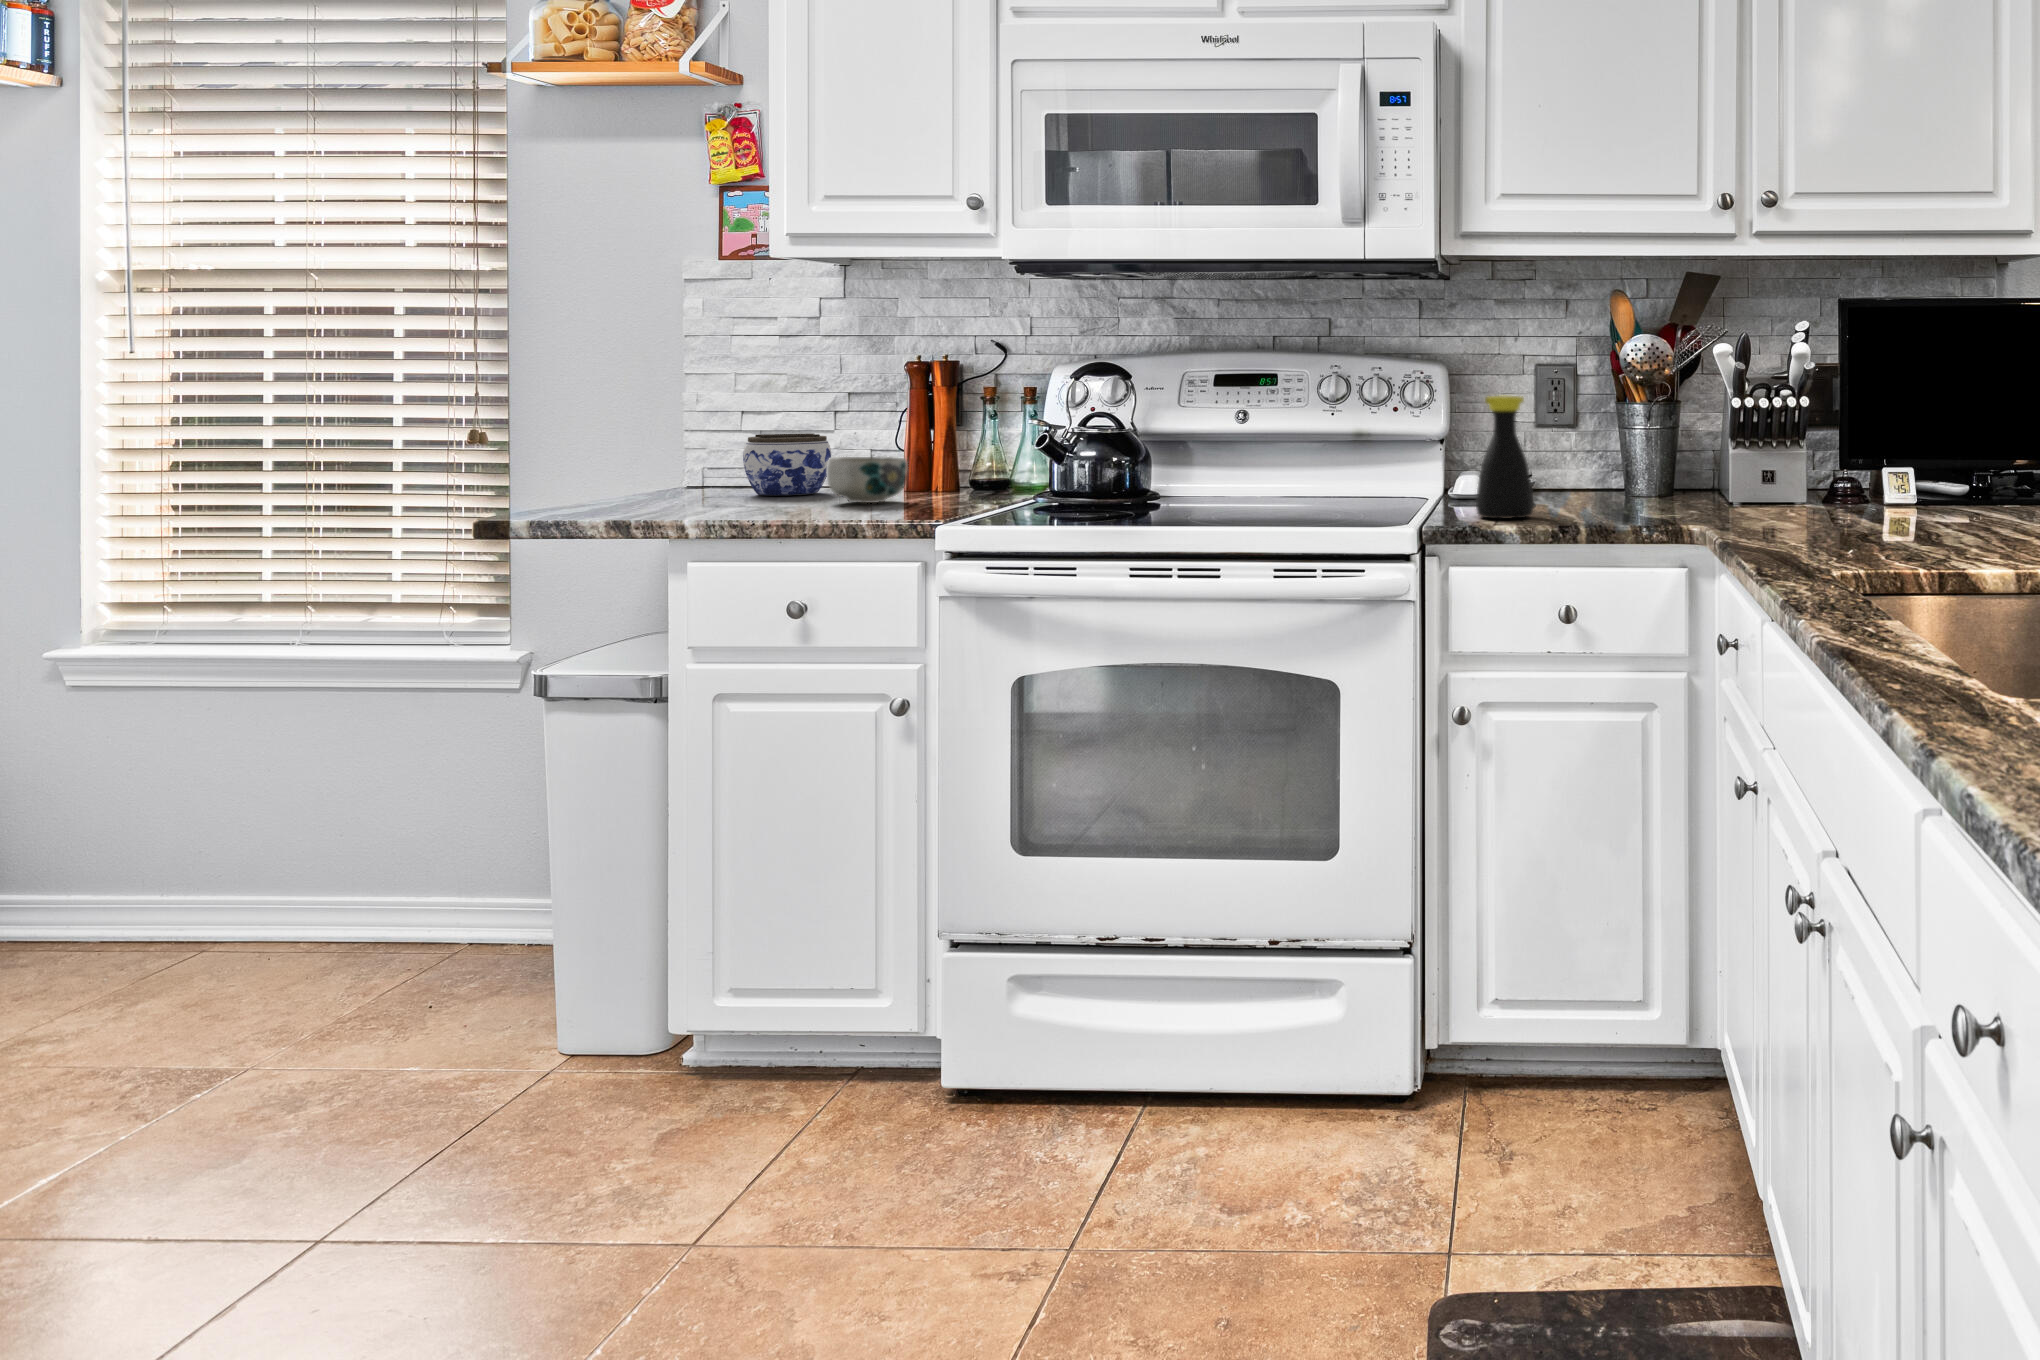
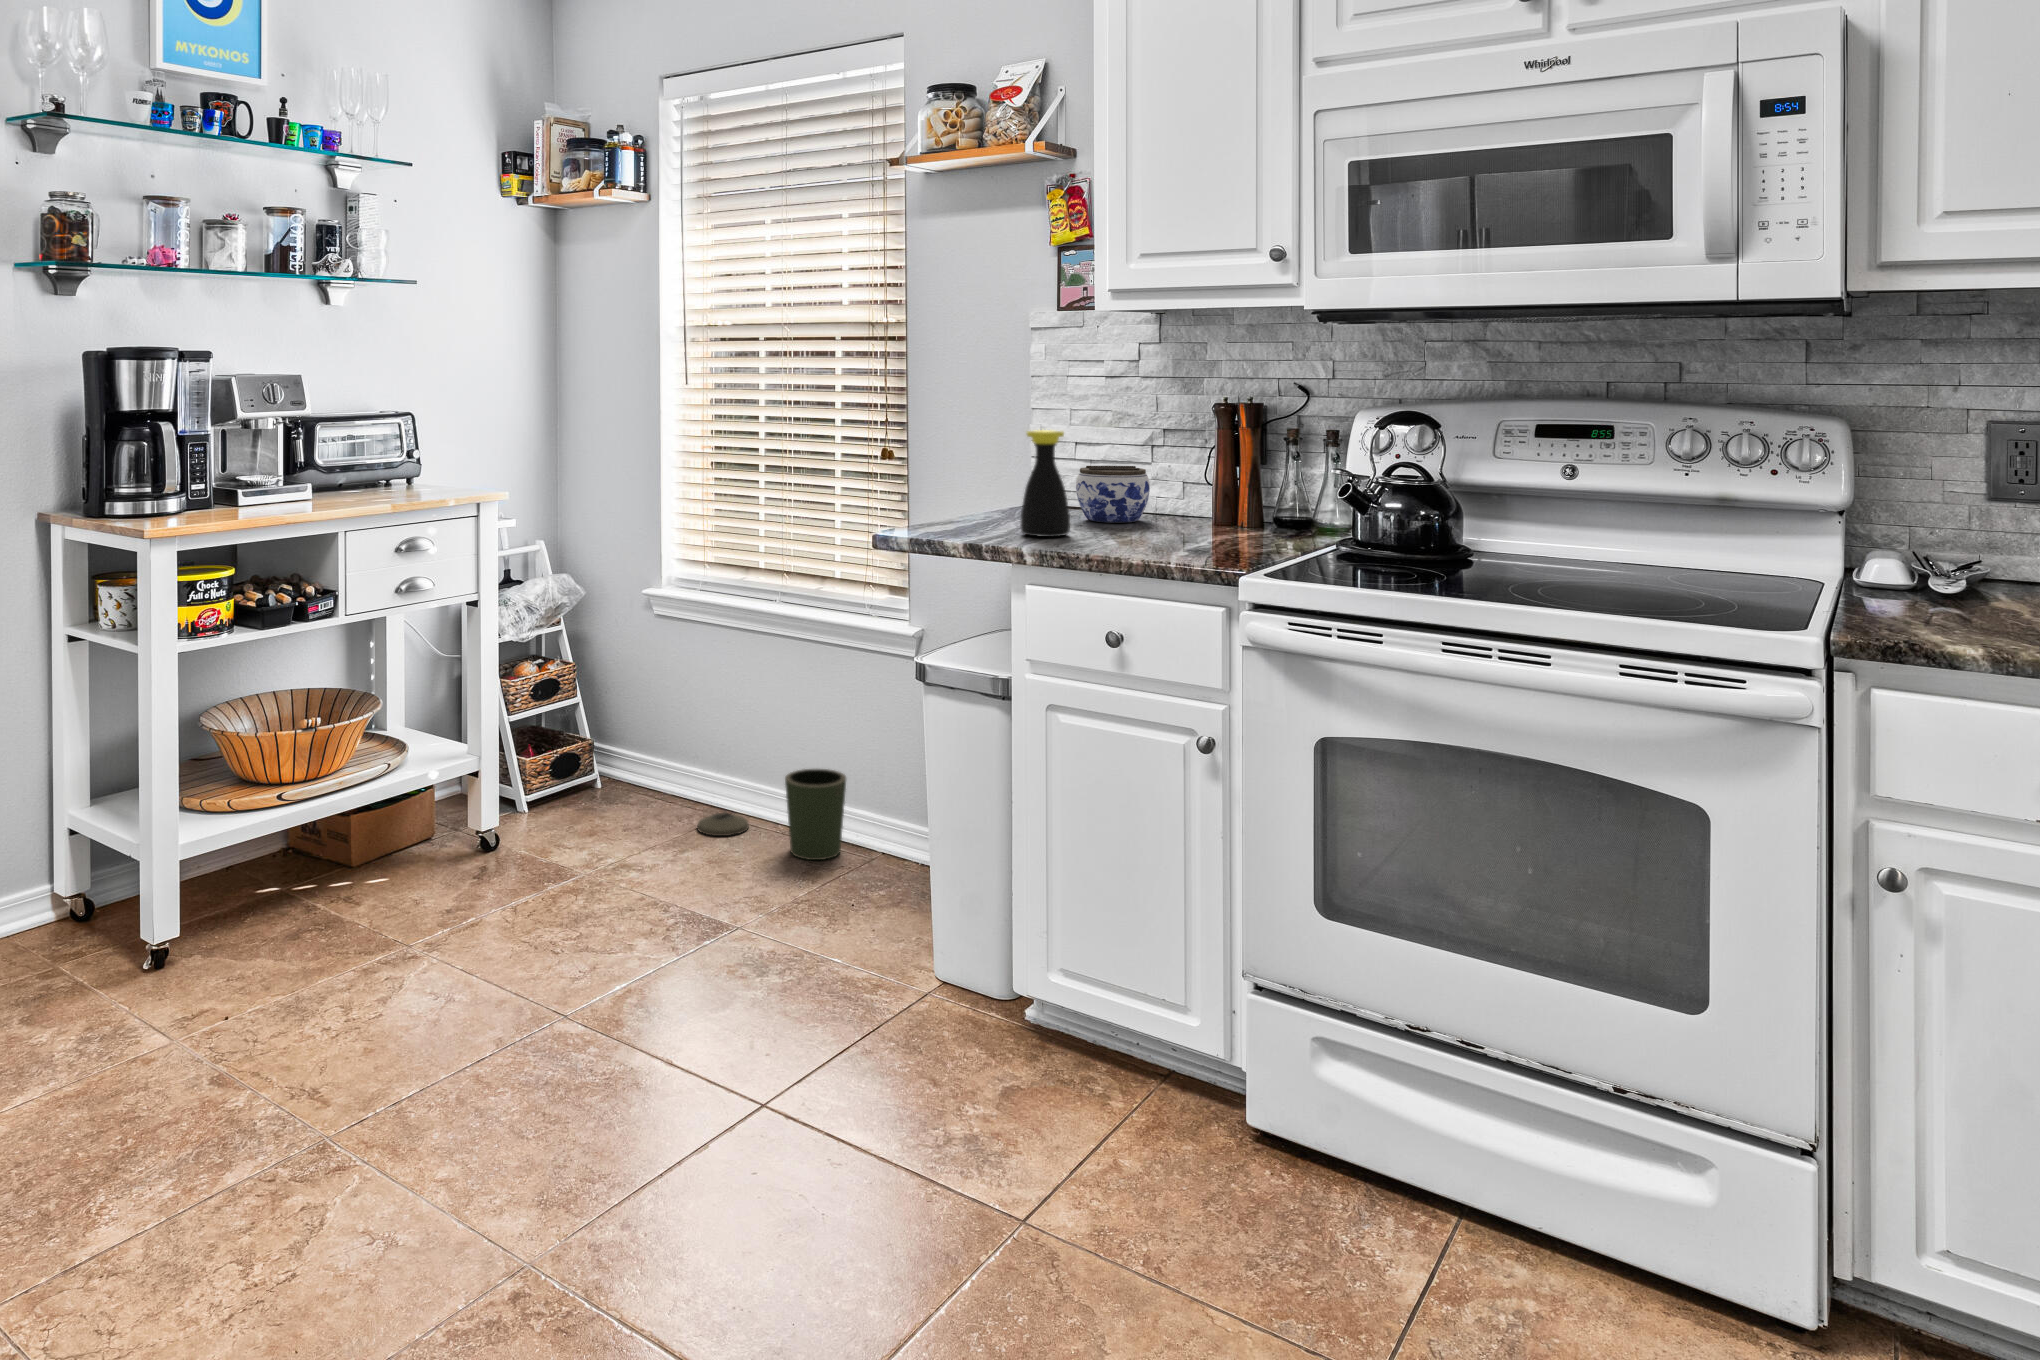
bottle: present [1476,395,1533,519] -> present [1020,430,1070,537]
bowl: present [827,457,908,503] -> none [1144,493,1216,538]
trash can: none [160,850,415,973] -> present [697,769,846,860]

